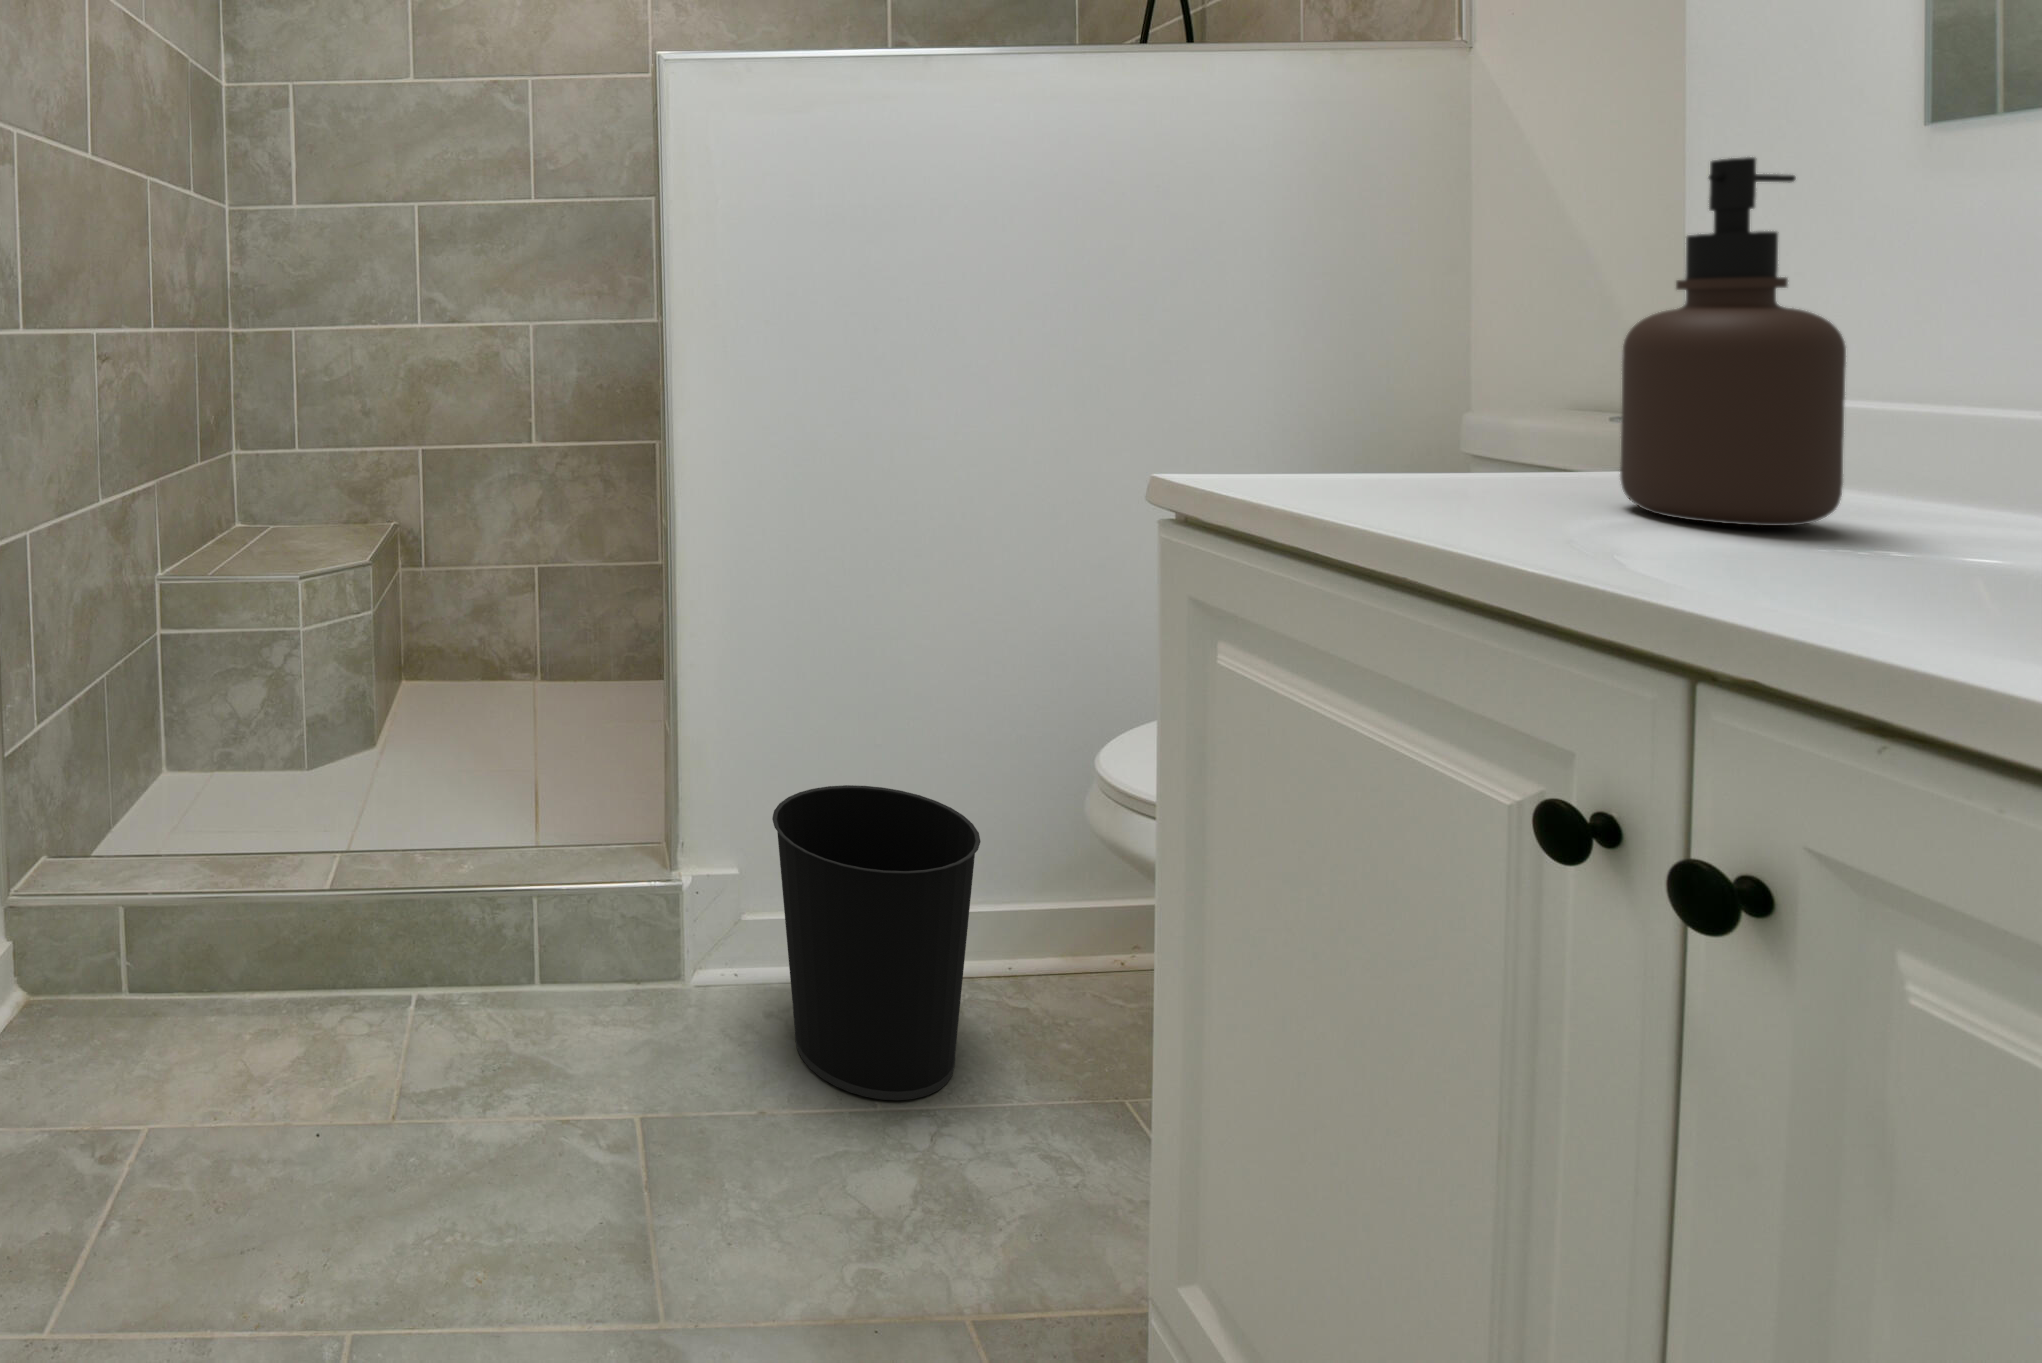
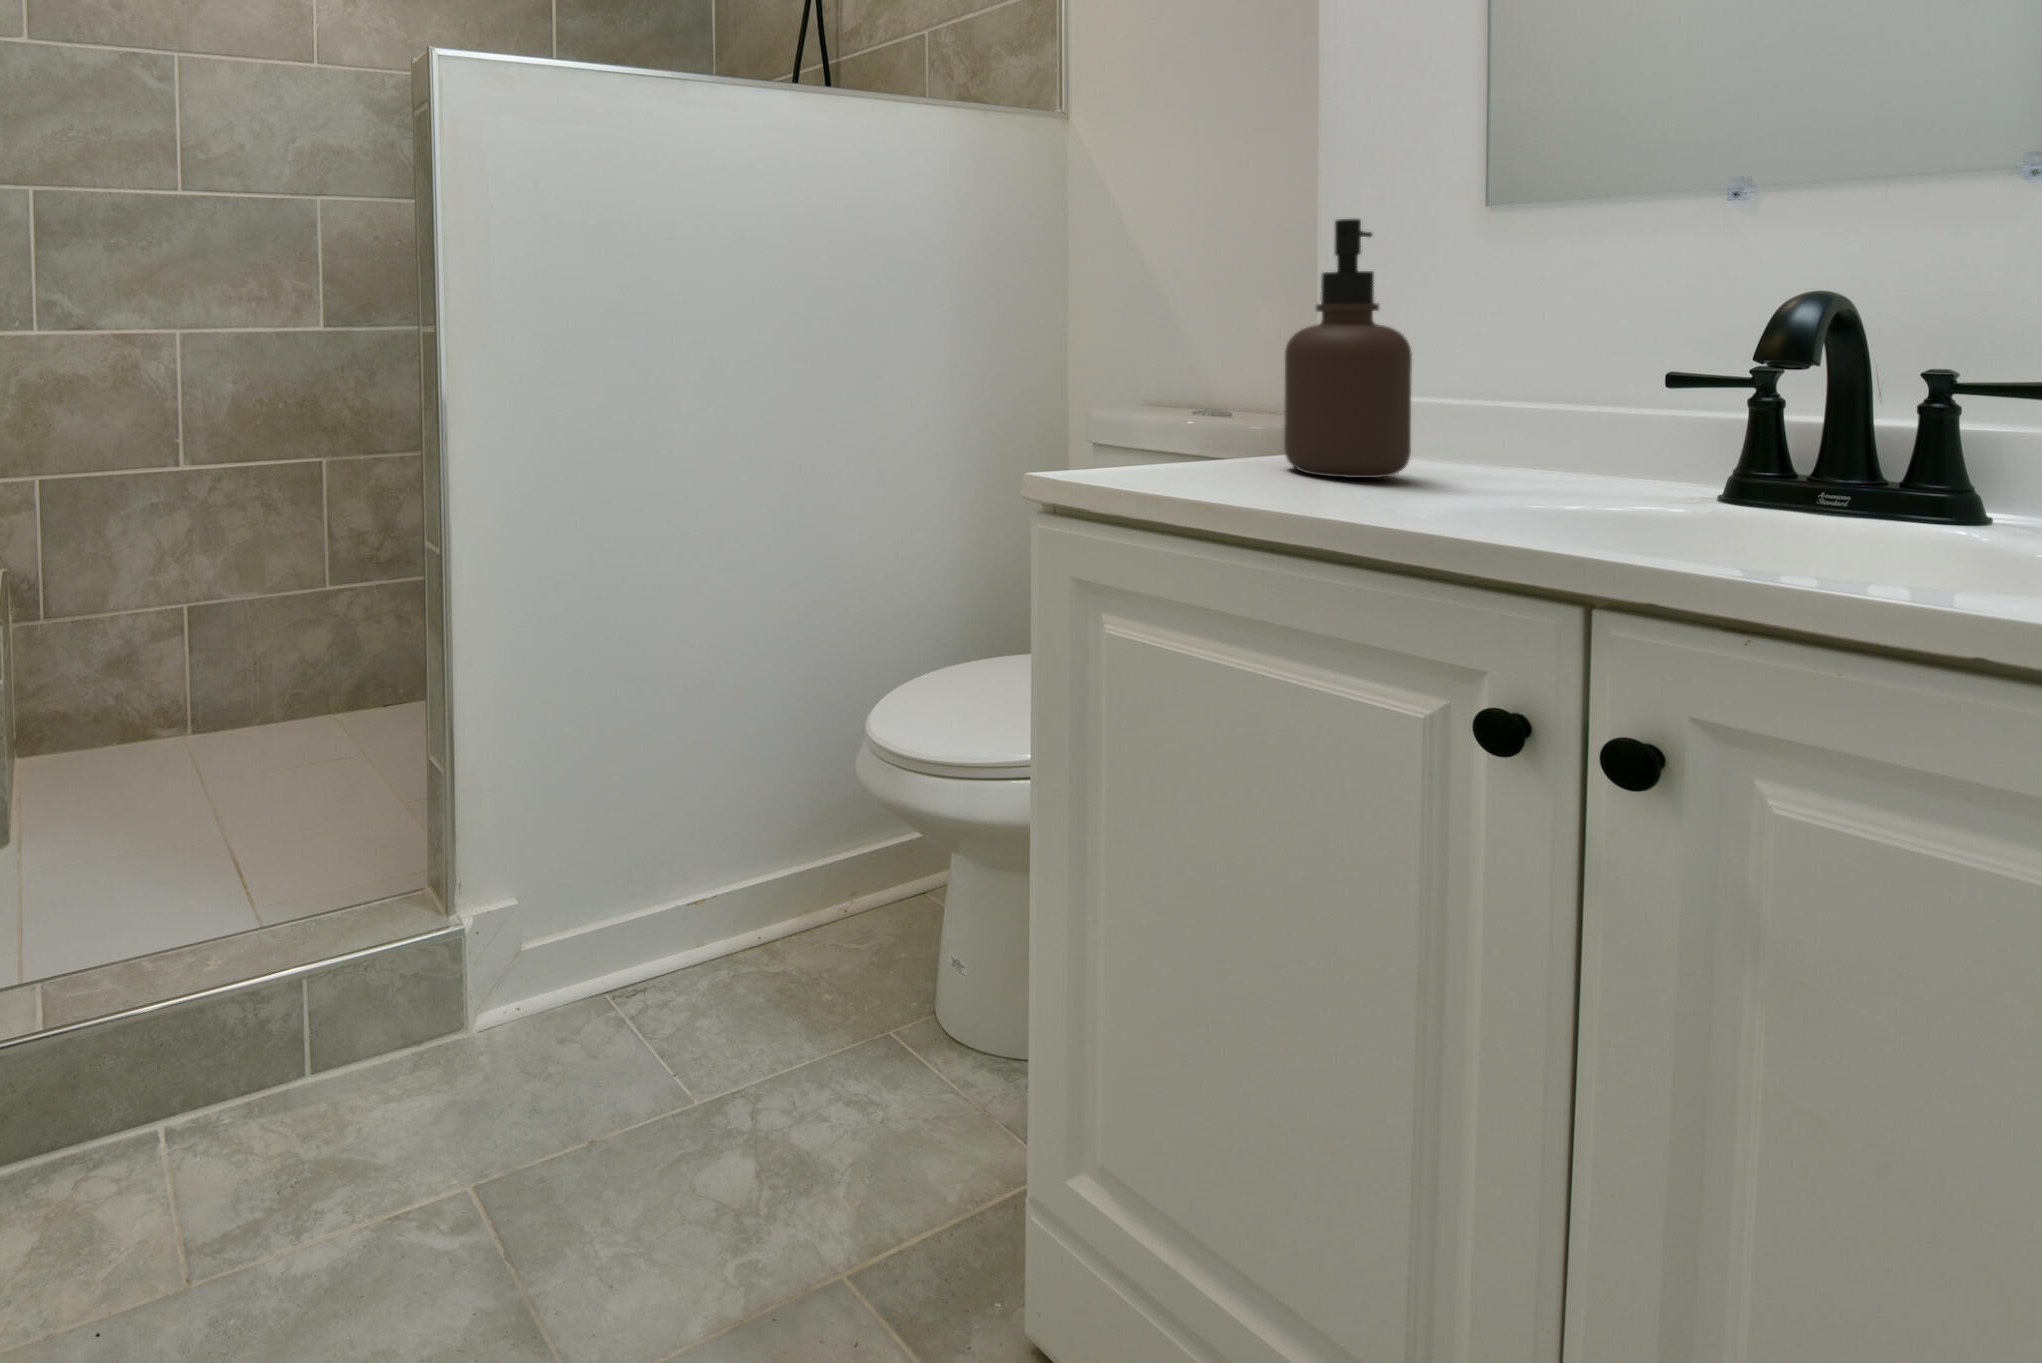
wastebasket: present [772,785,981,1100] -> none [569,784,763,1087]

